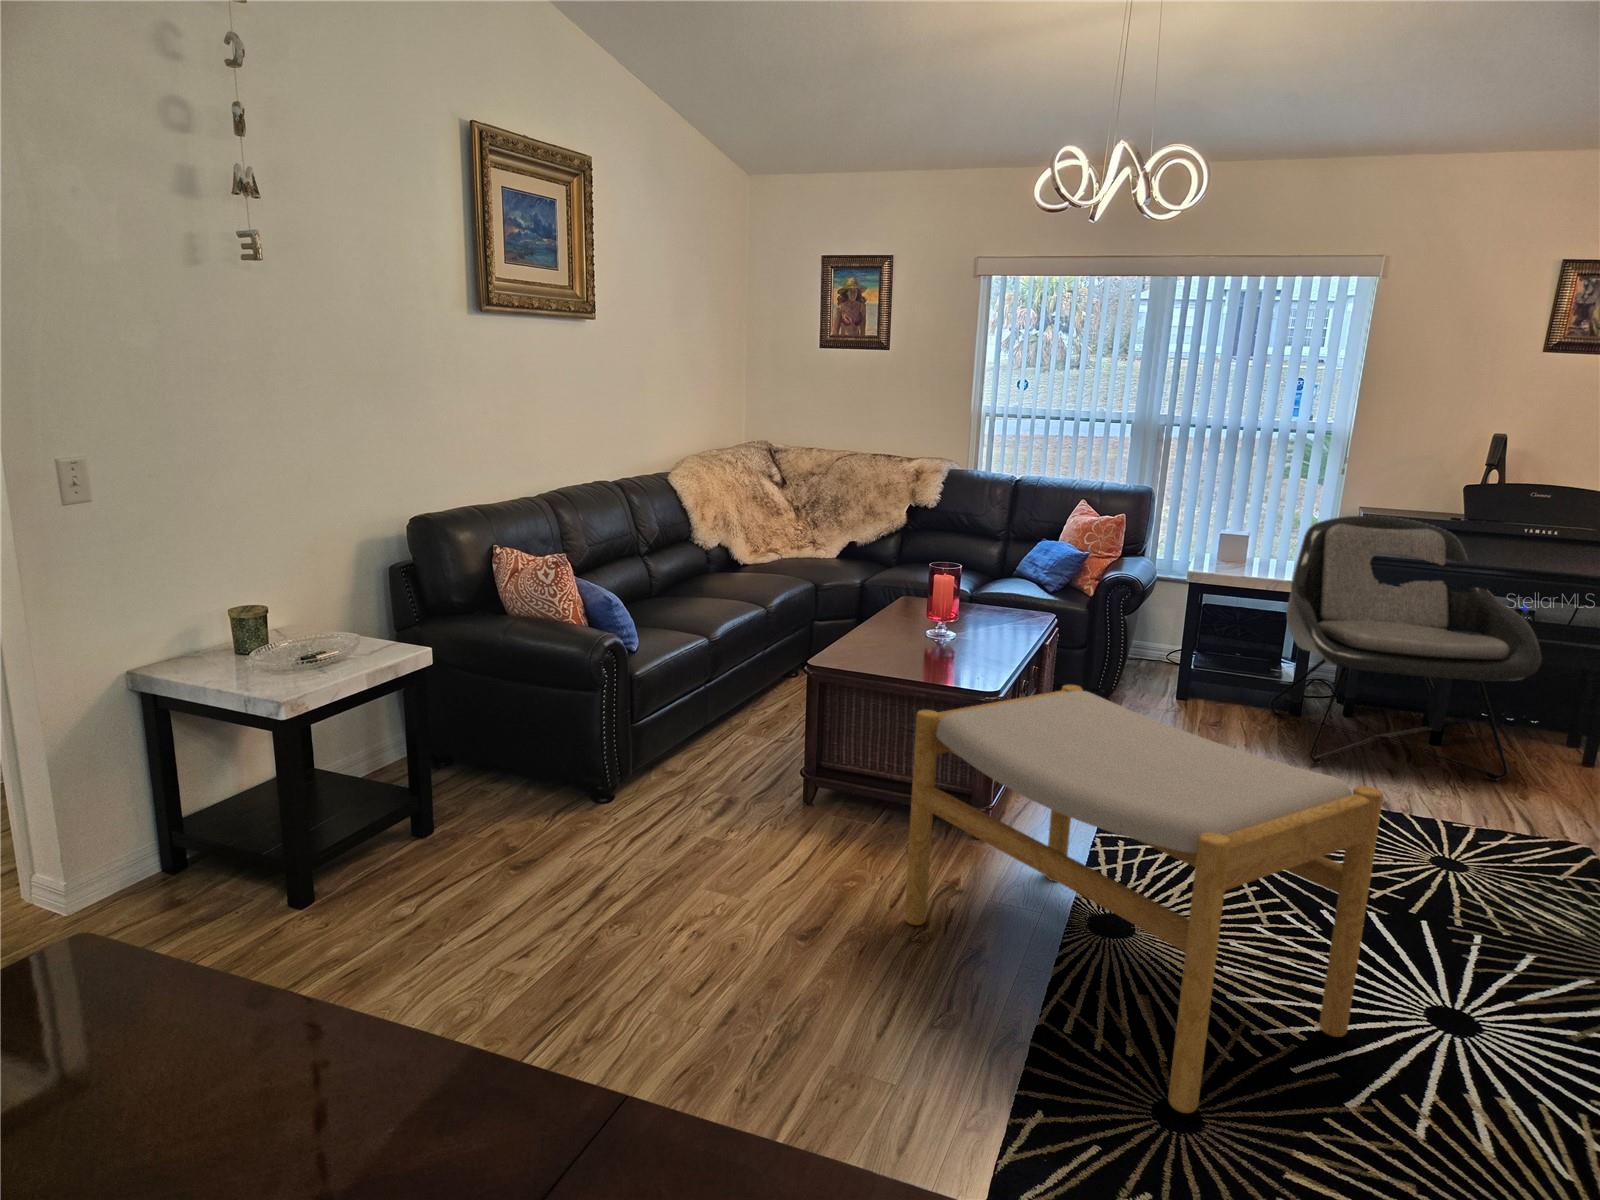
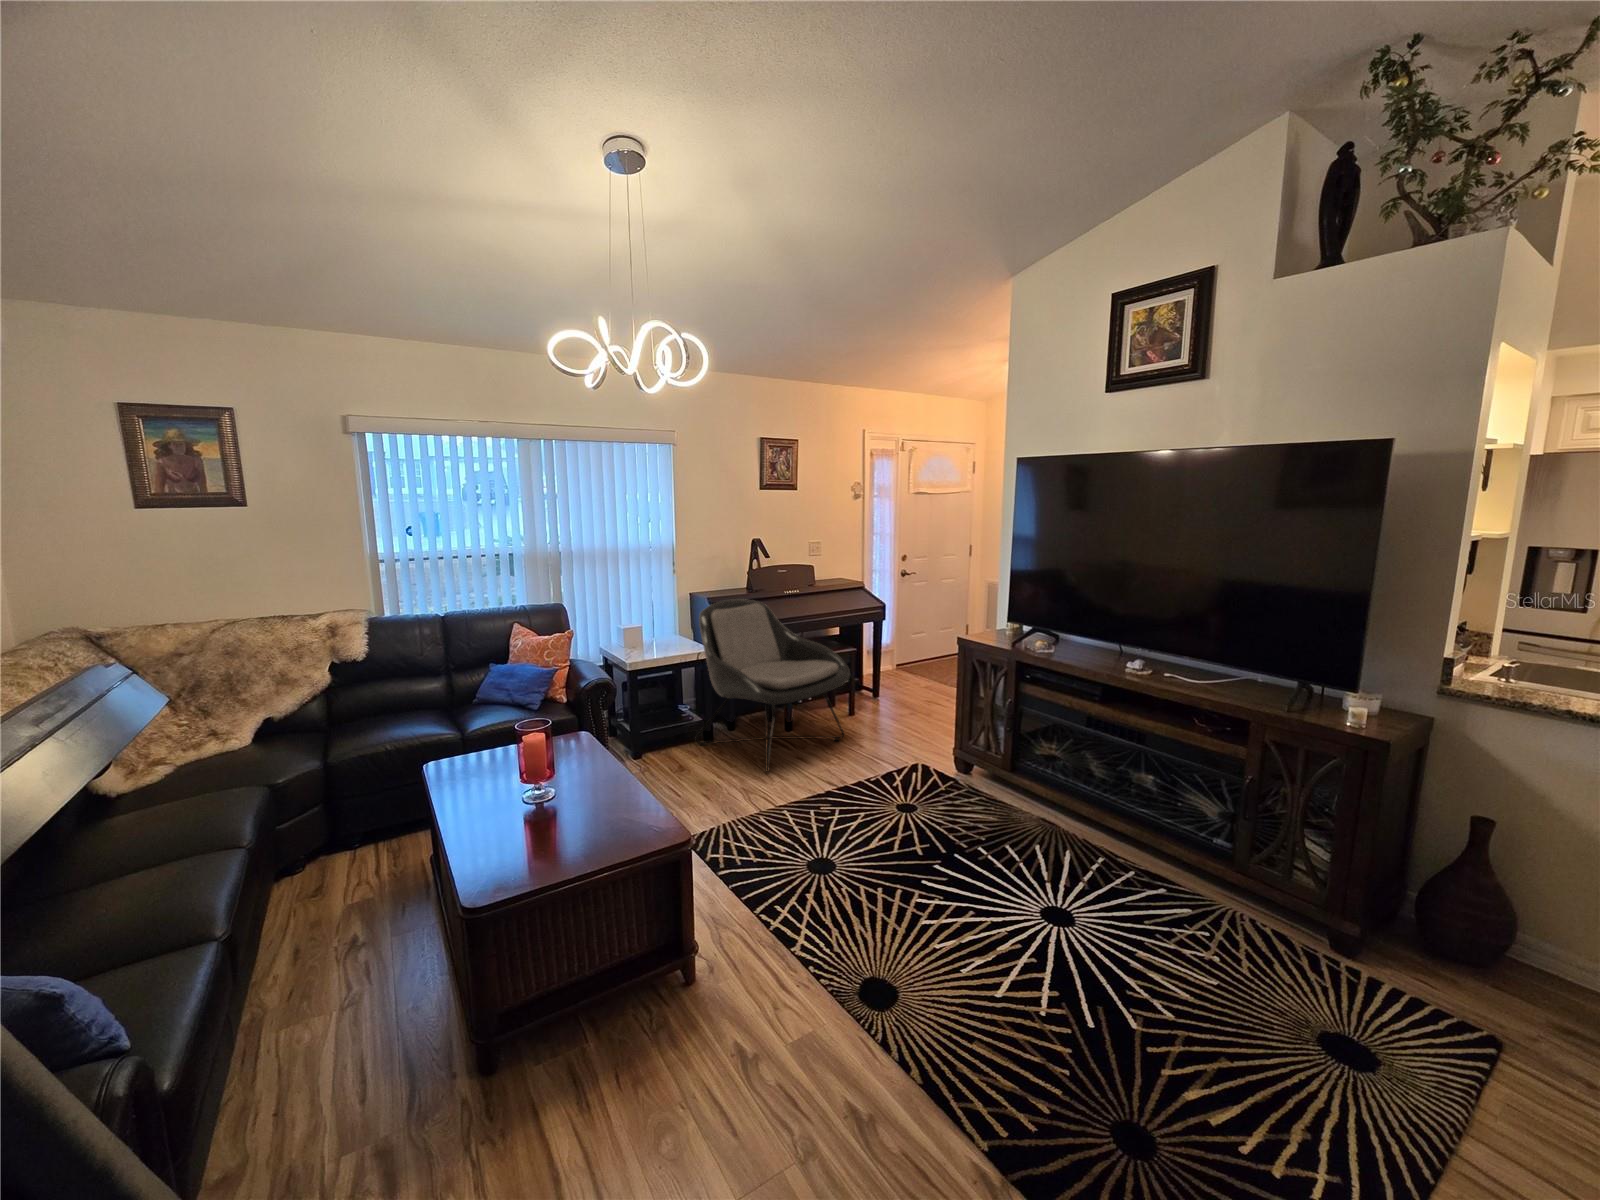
footstool: present [905,685,1383,1113] -> none [769,803,1180,1150]

